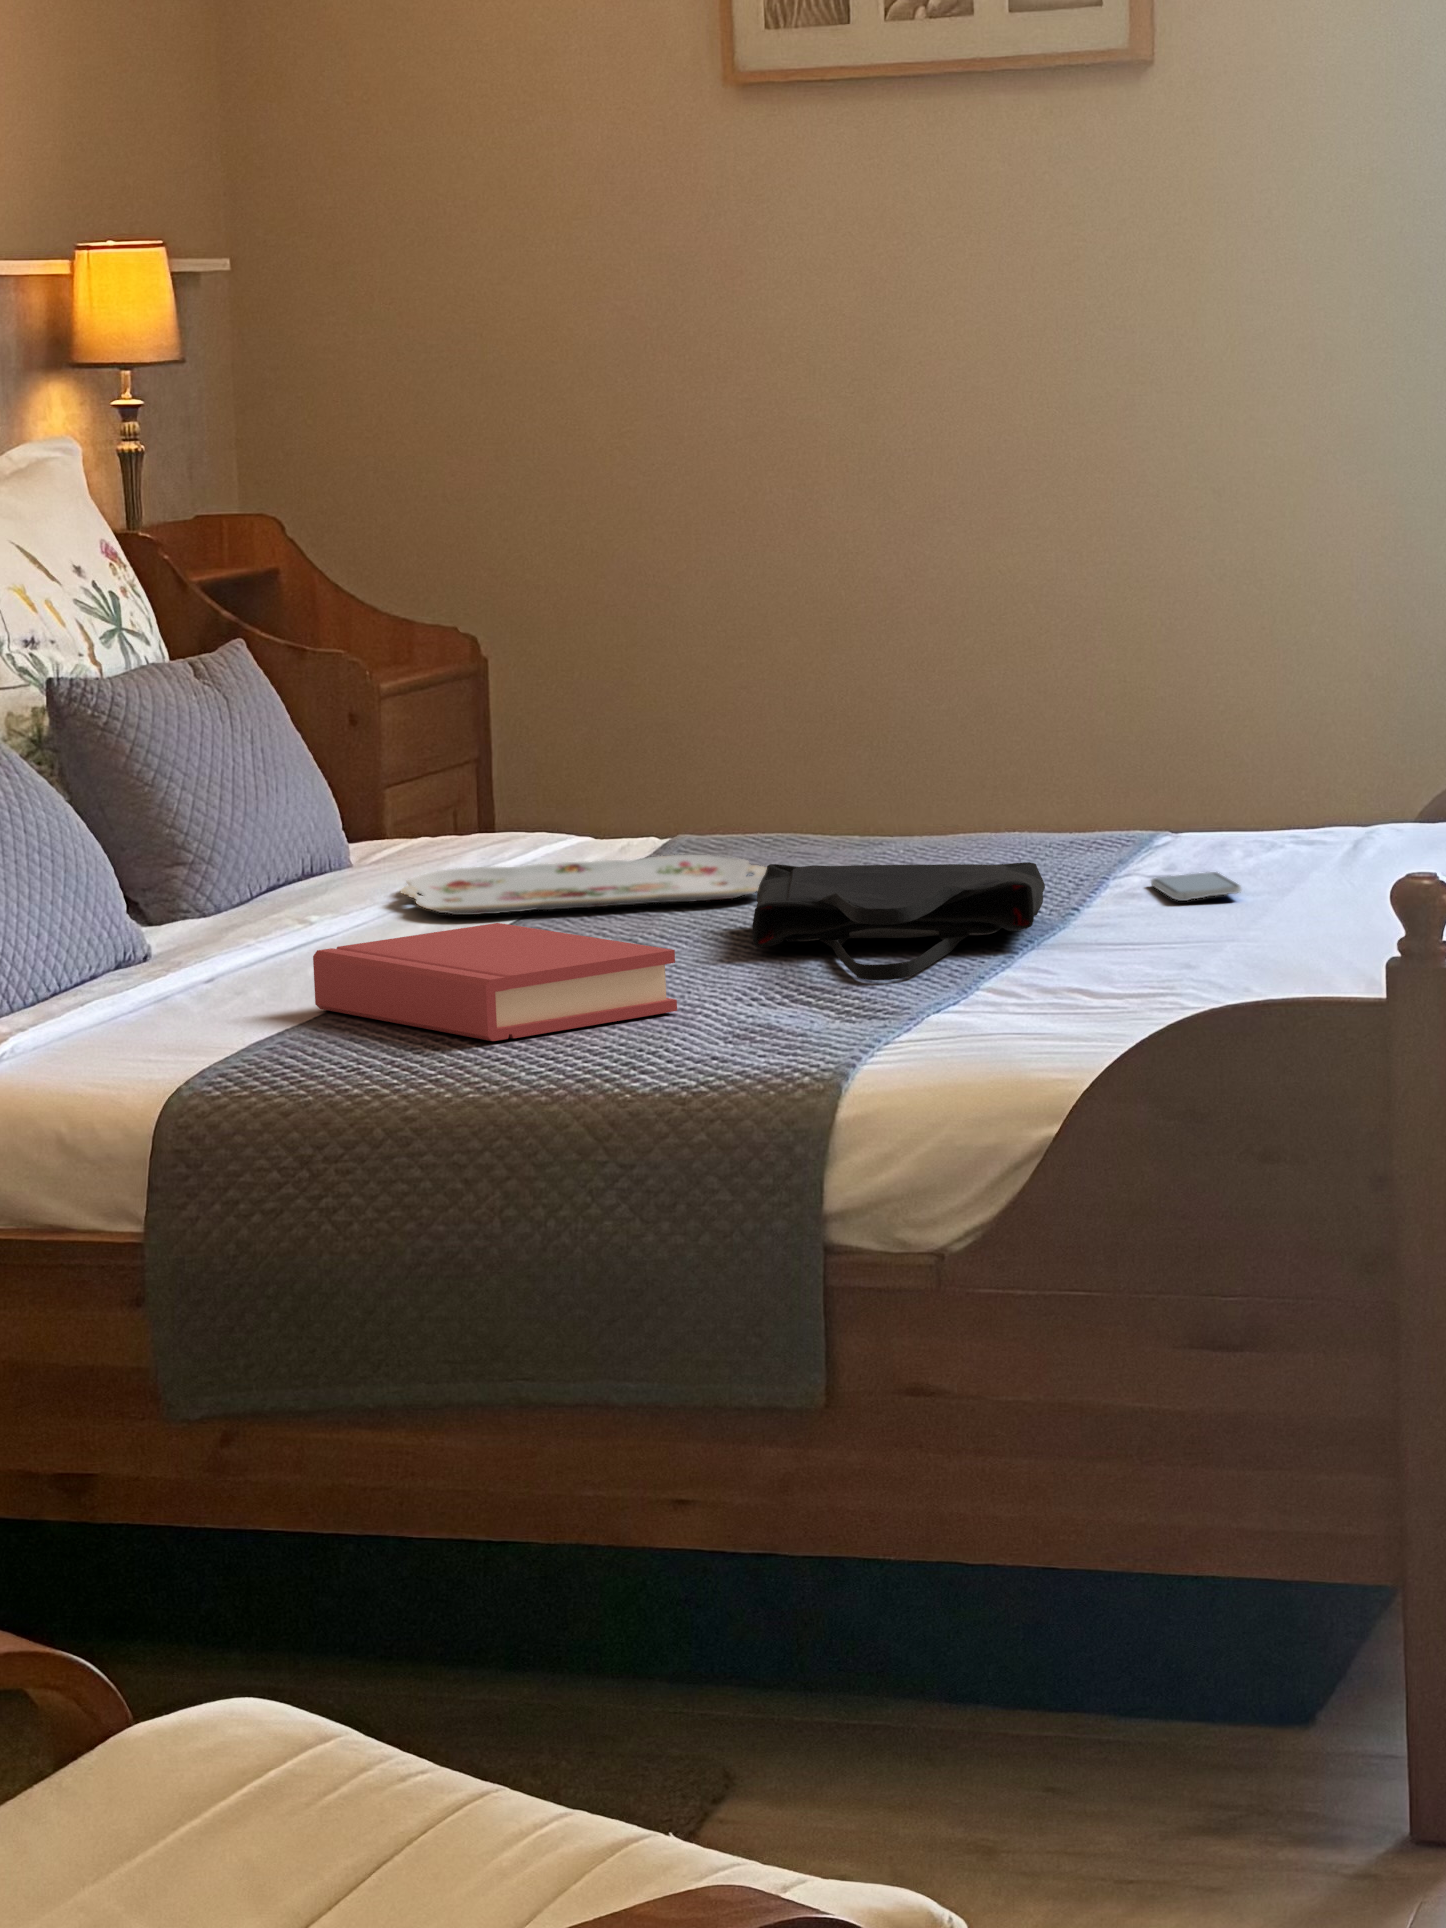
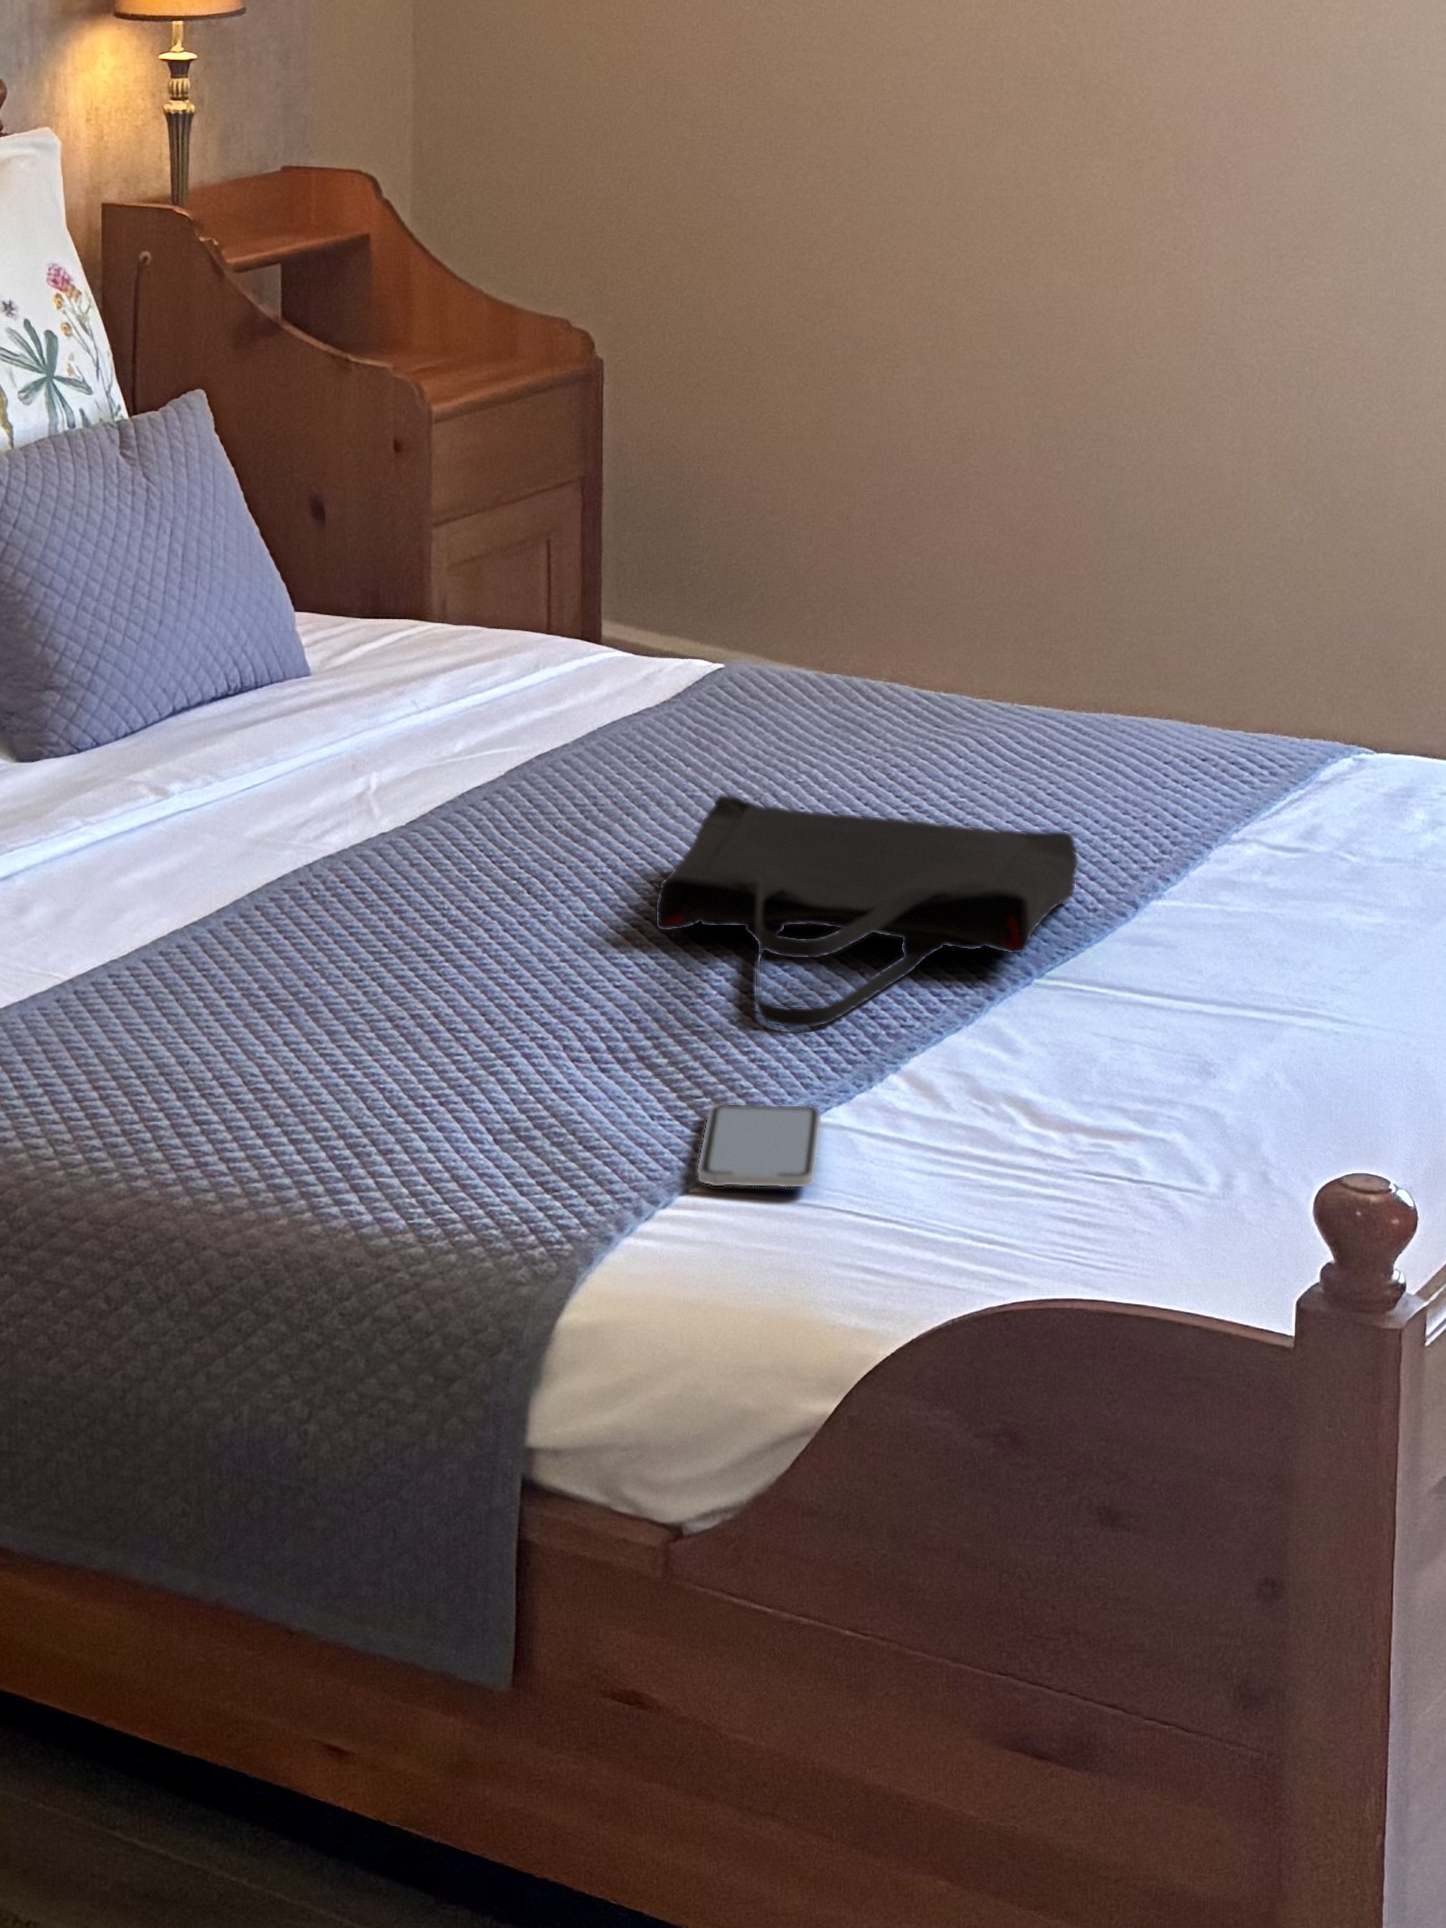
serving tray: present [401,855,766,915] -> none [310,701,770,802]
smartphone: present [1151,872,1241,901] -> present [698,1104,821,1187]
hardback book: present [313,923,677,1041] -> none [66,878,486,1092]

